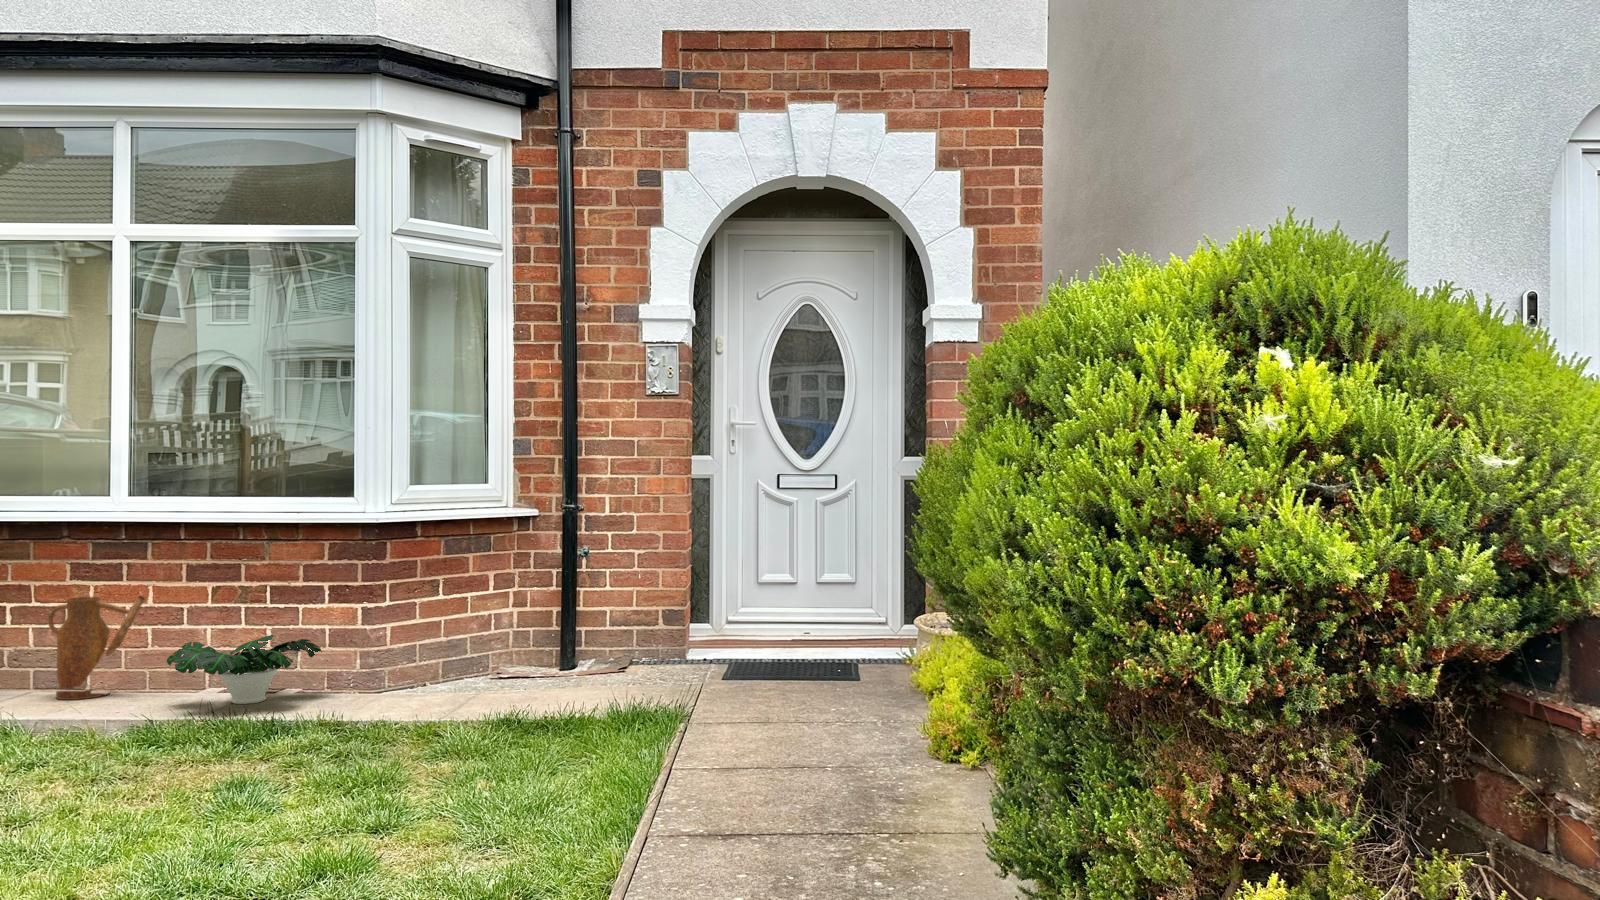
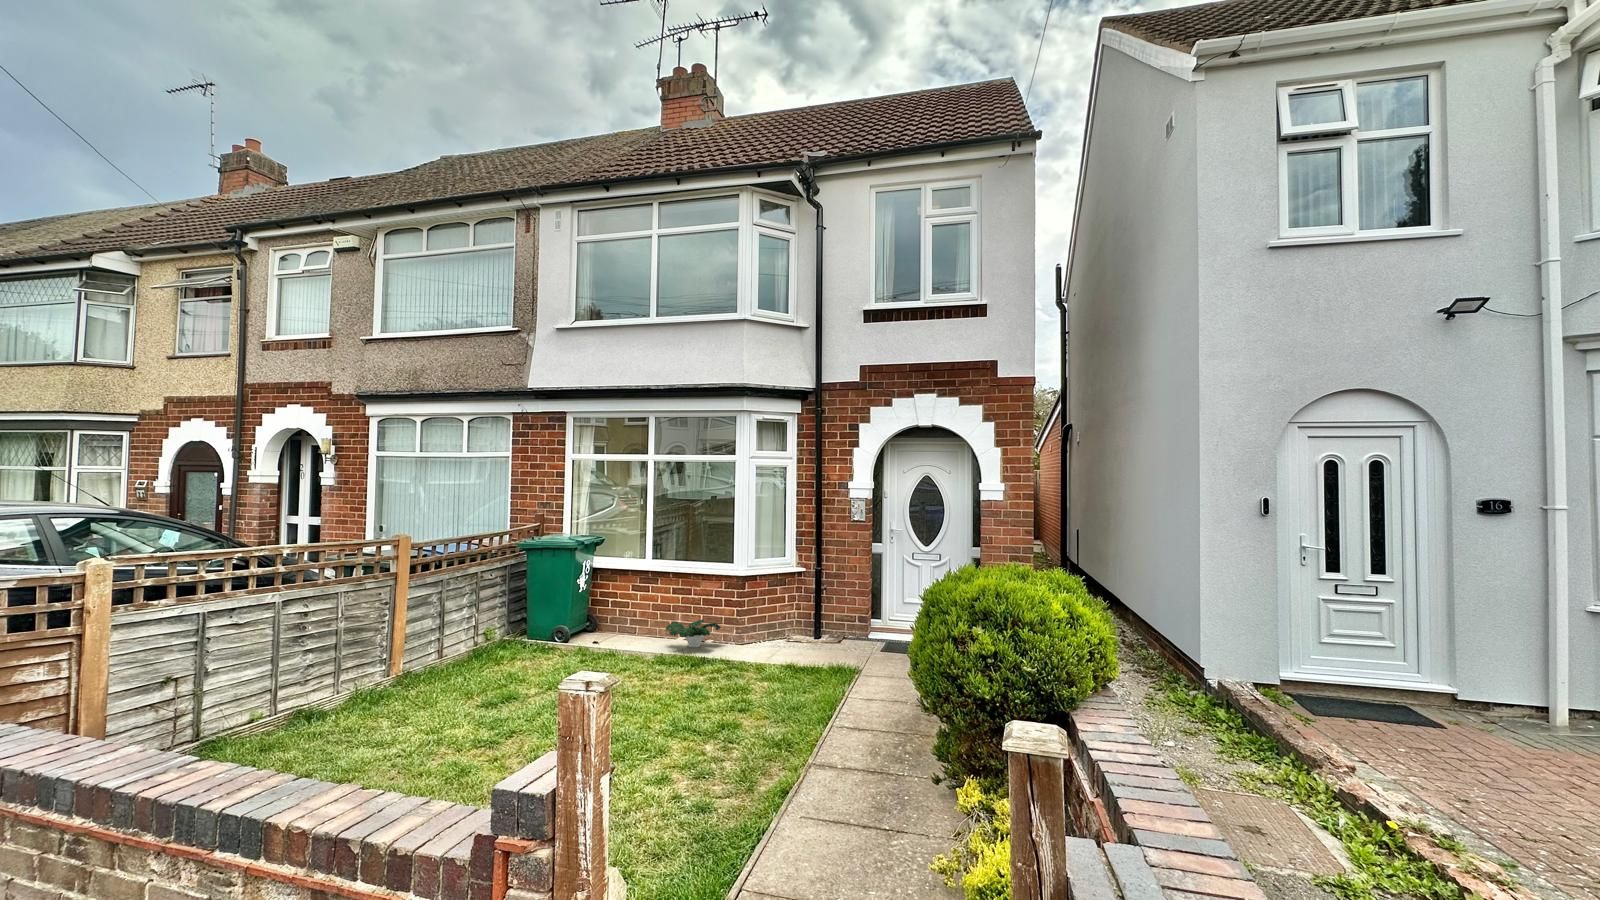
watering can: present [48,596,145,700] -> none [625,599,658,640]

